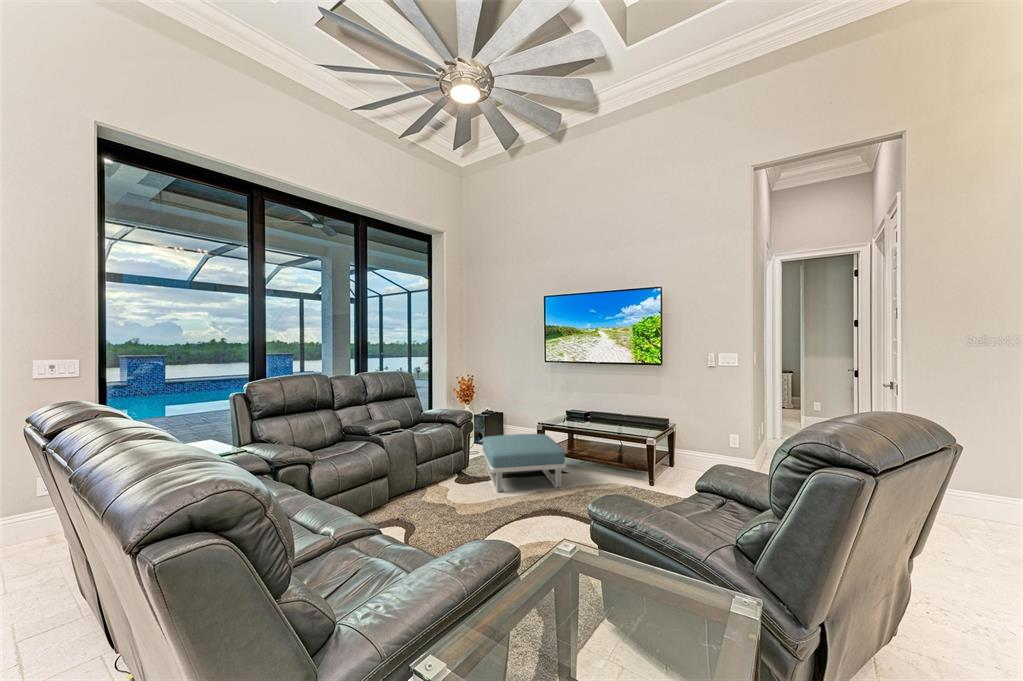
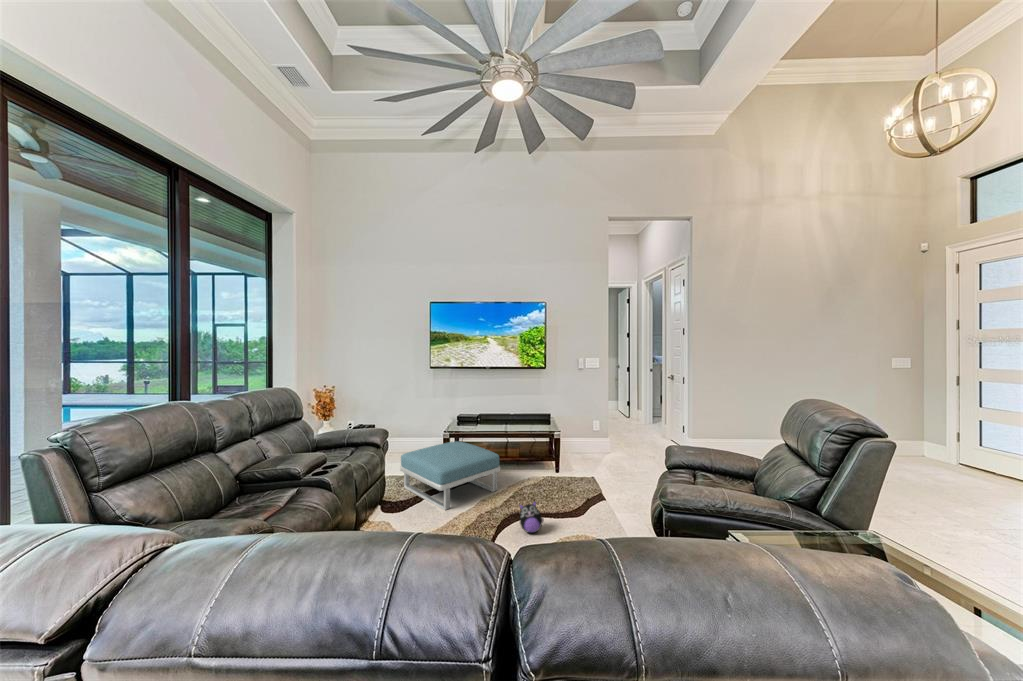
plush toy: none [534,496,561,528] -> present [520,502,544,533]

